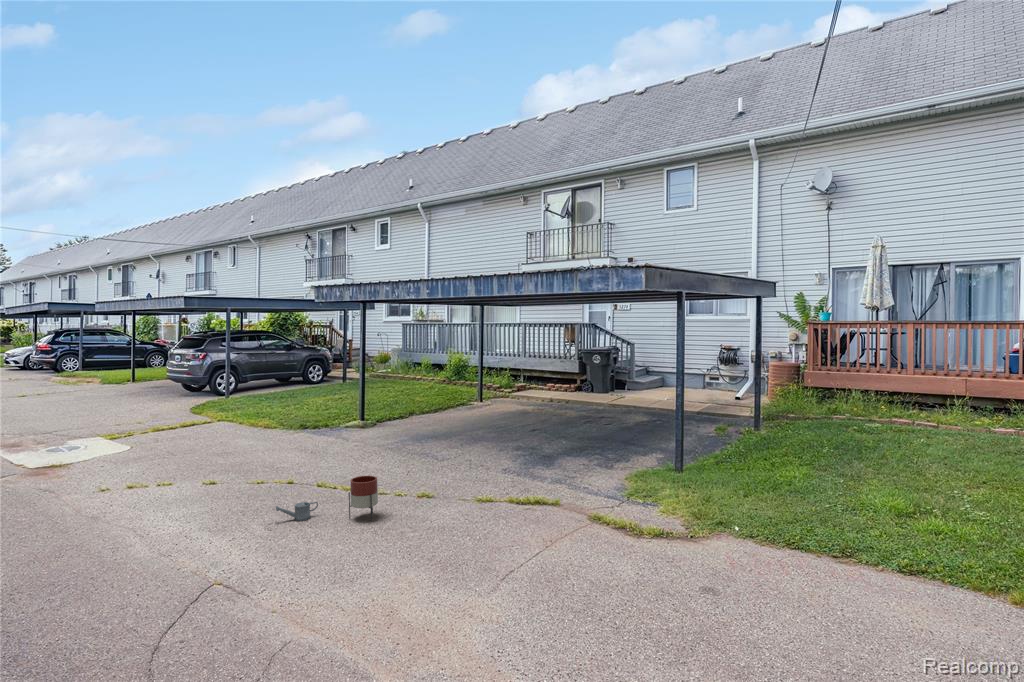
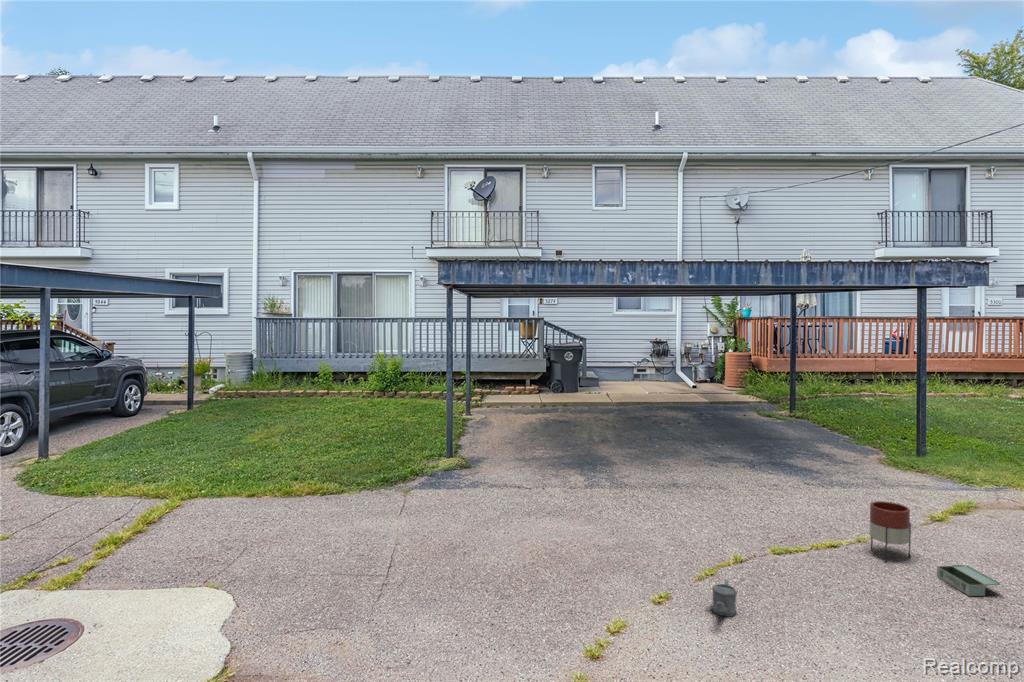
watering can: present [276,502,318,521] -> present [712,580,737,617]
toolbox: none [317,524,359,545] -> present [937,565,1000,596]

